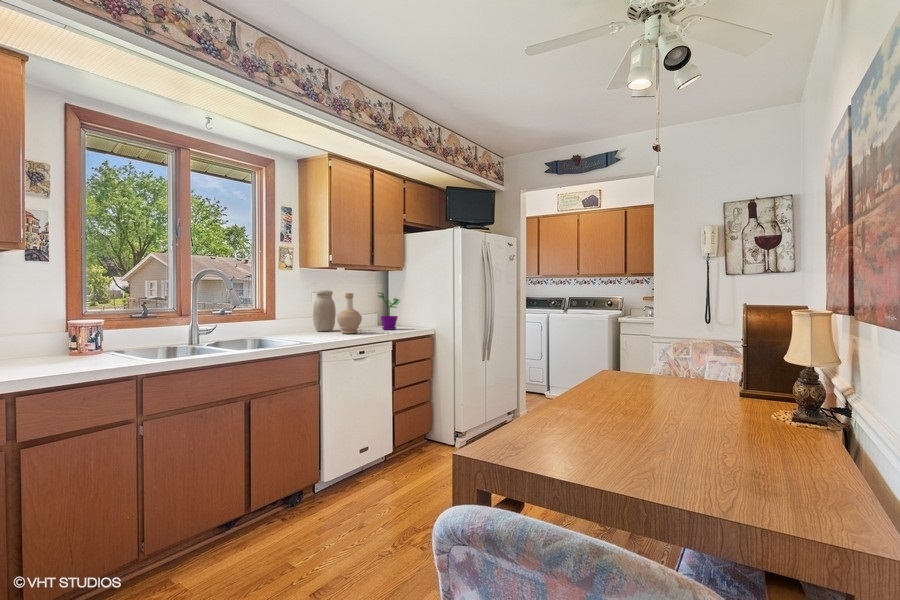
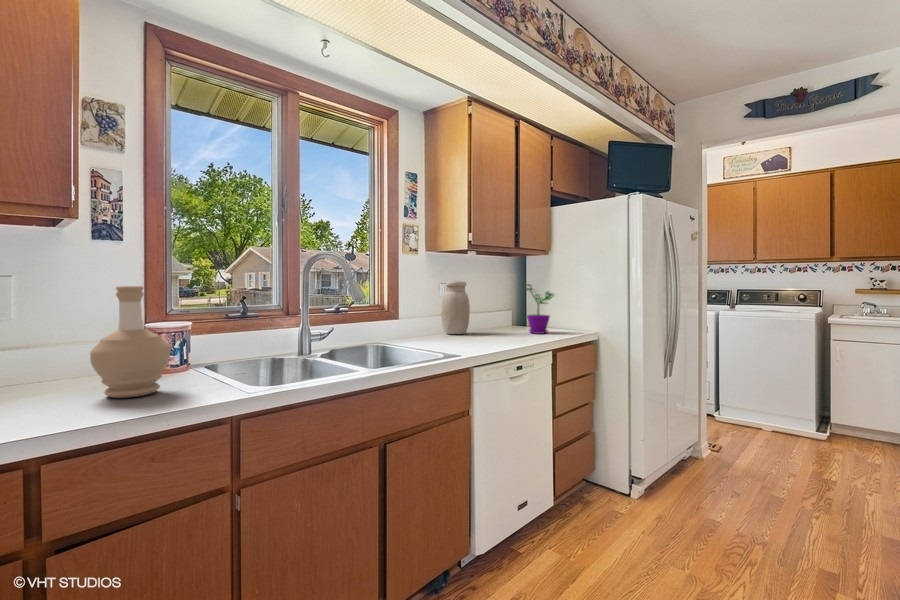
bottle: present [337,293,362,334] -> present [90,286,170,398]

